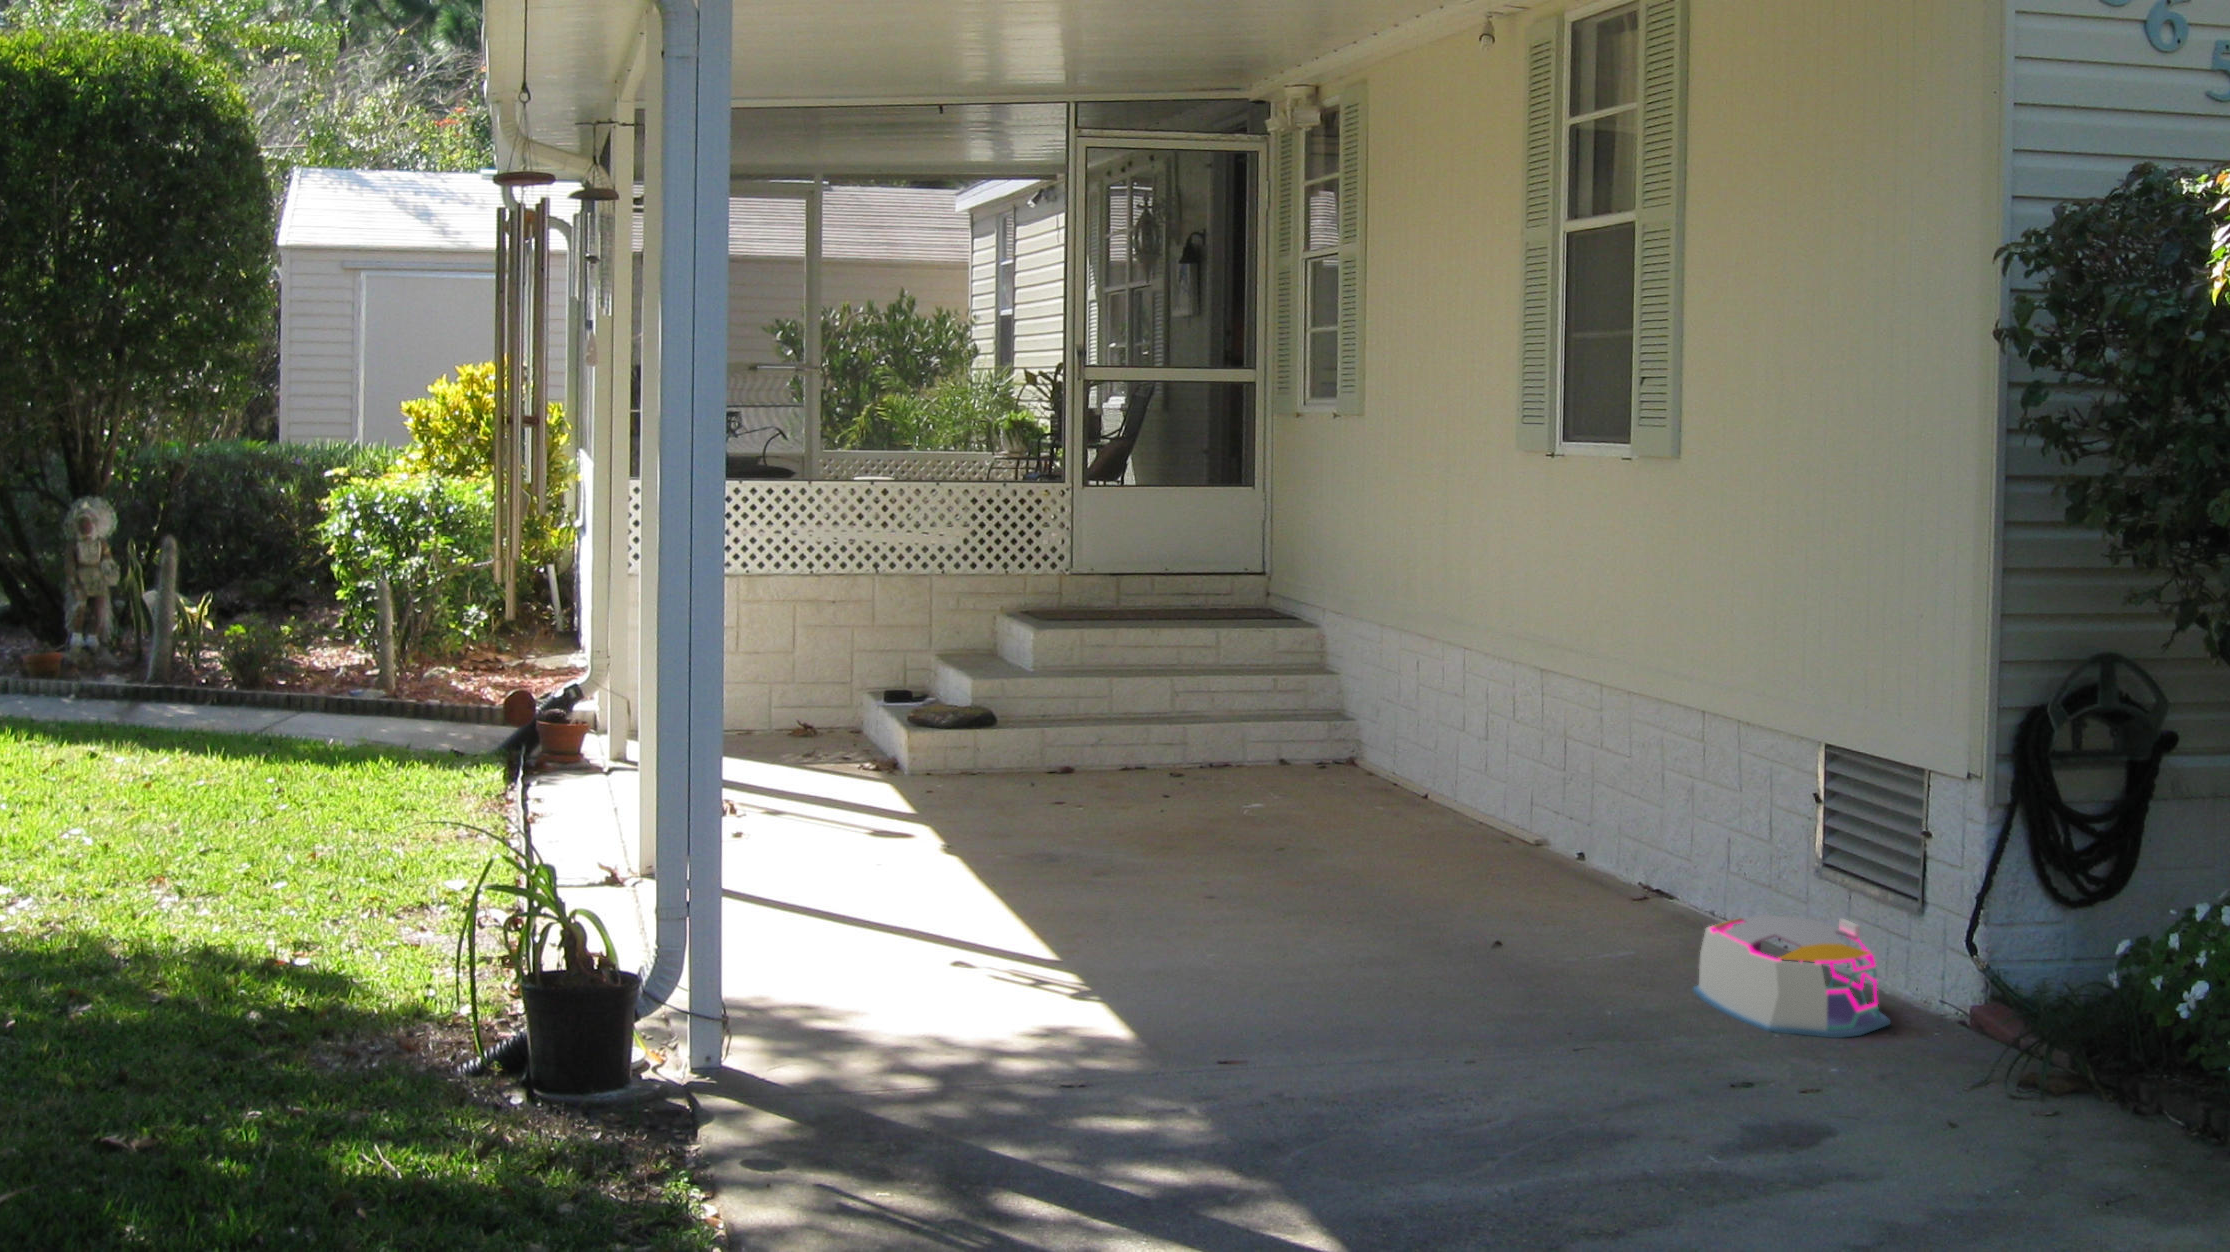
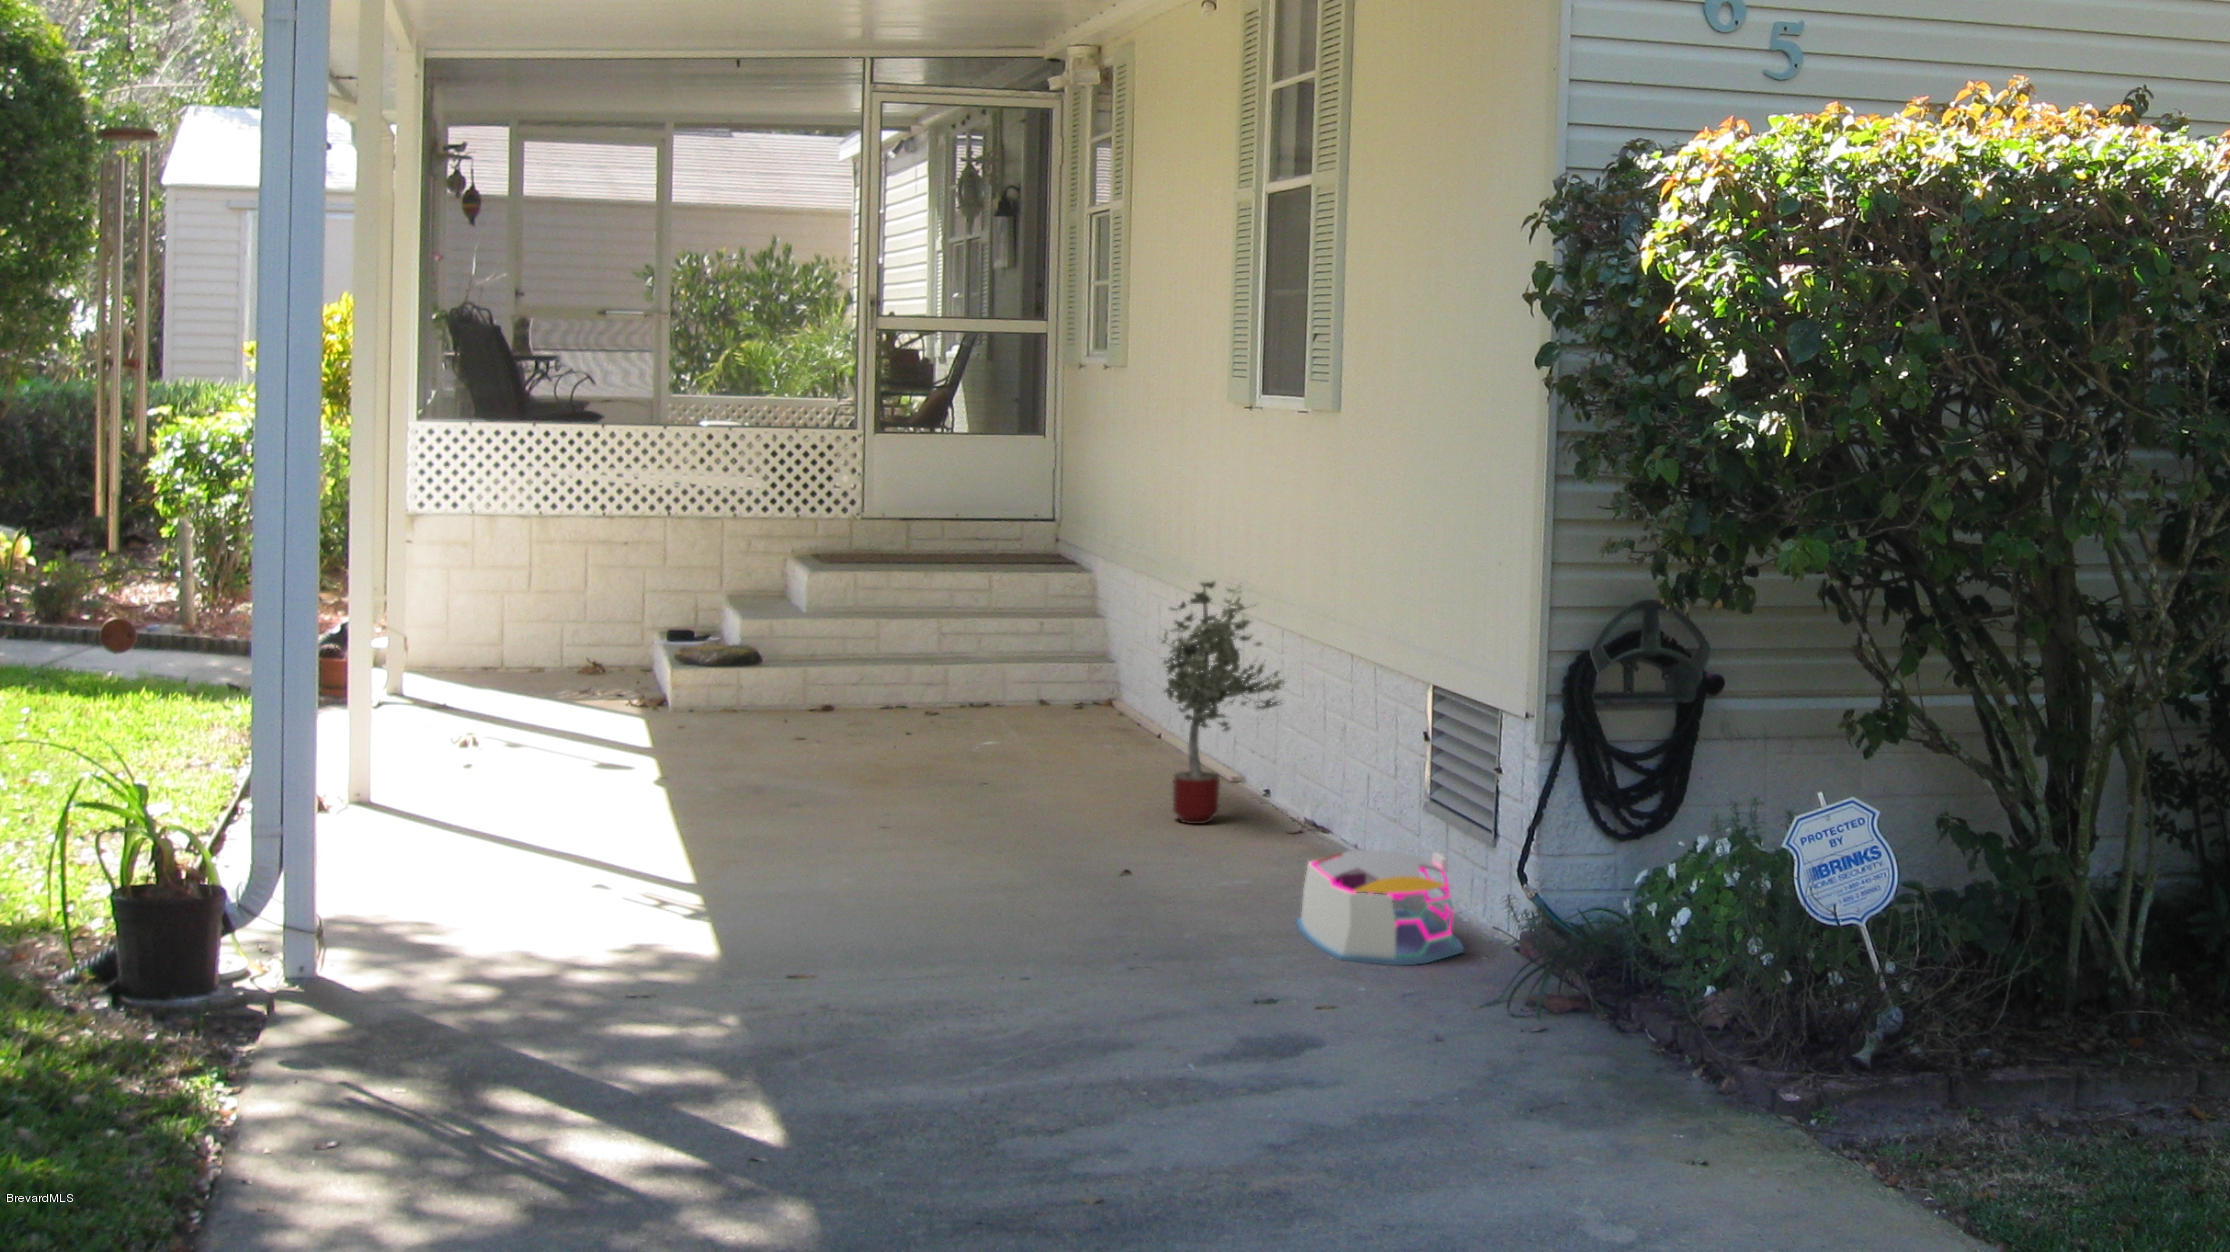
potted tree: none [1471,634,1609,887] -> present [1162,581,1284,824]

